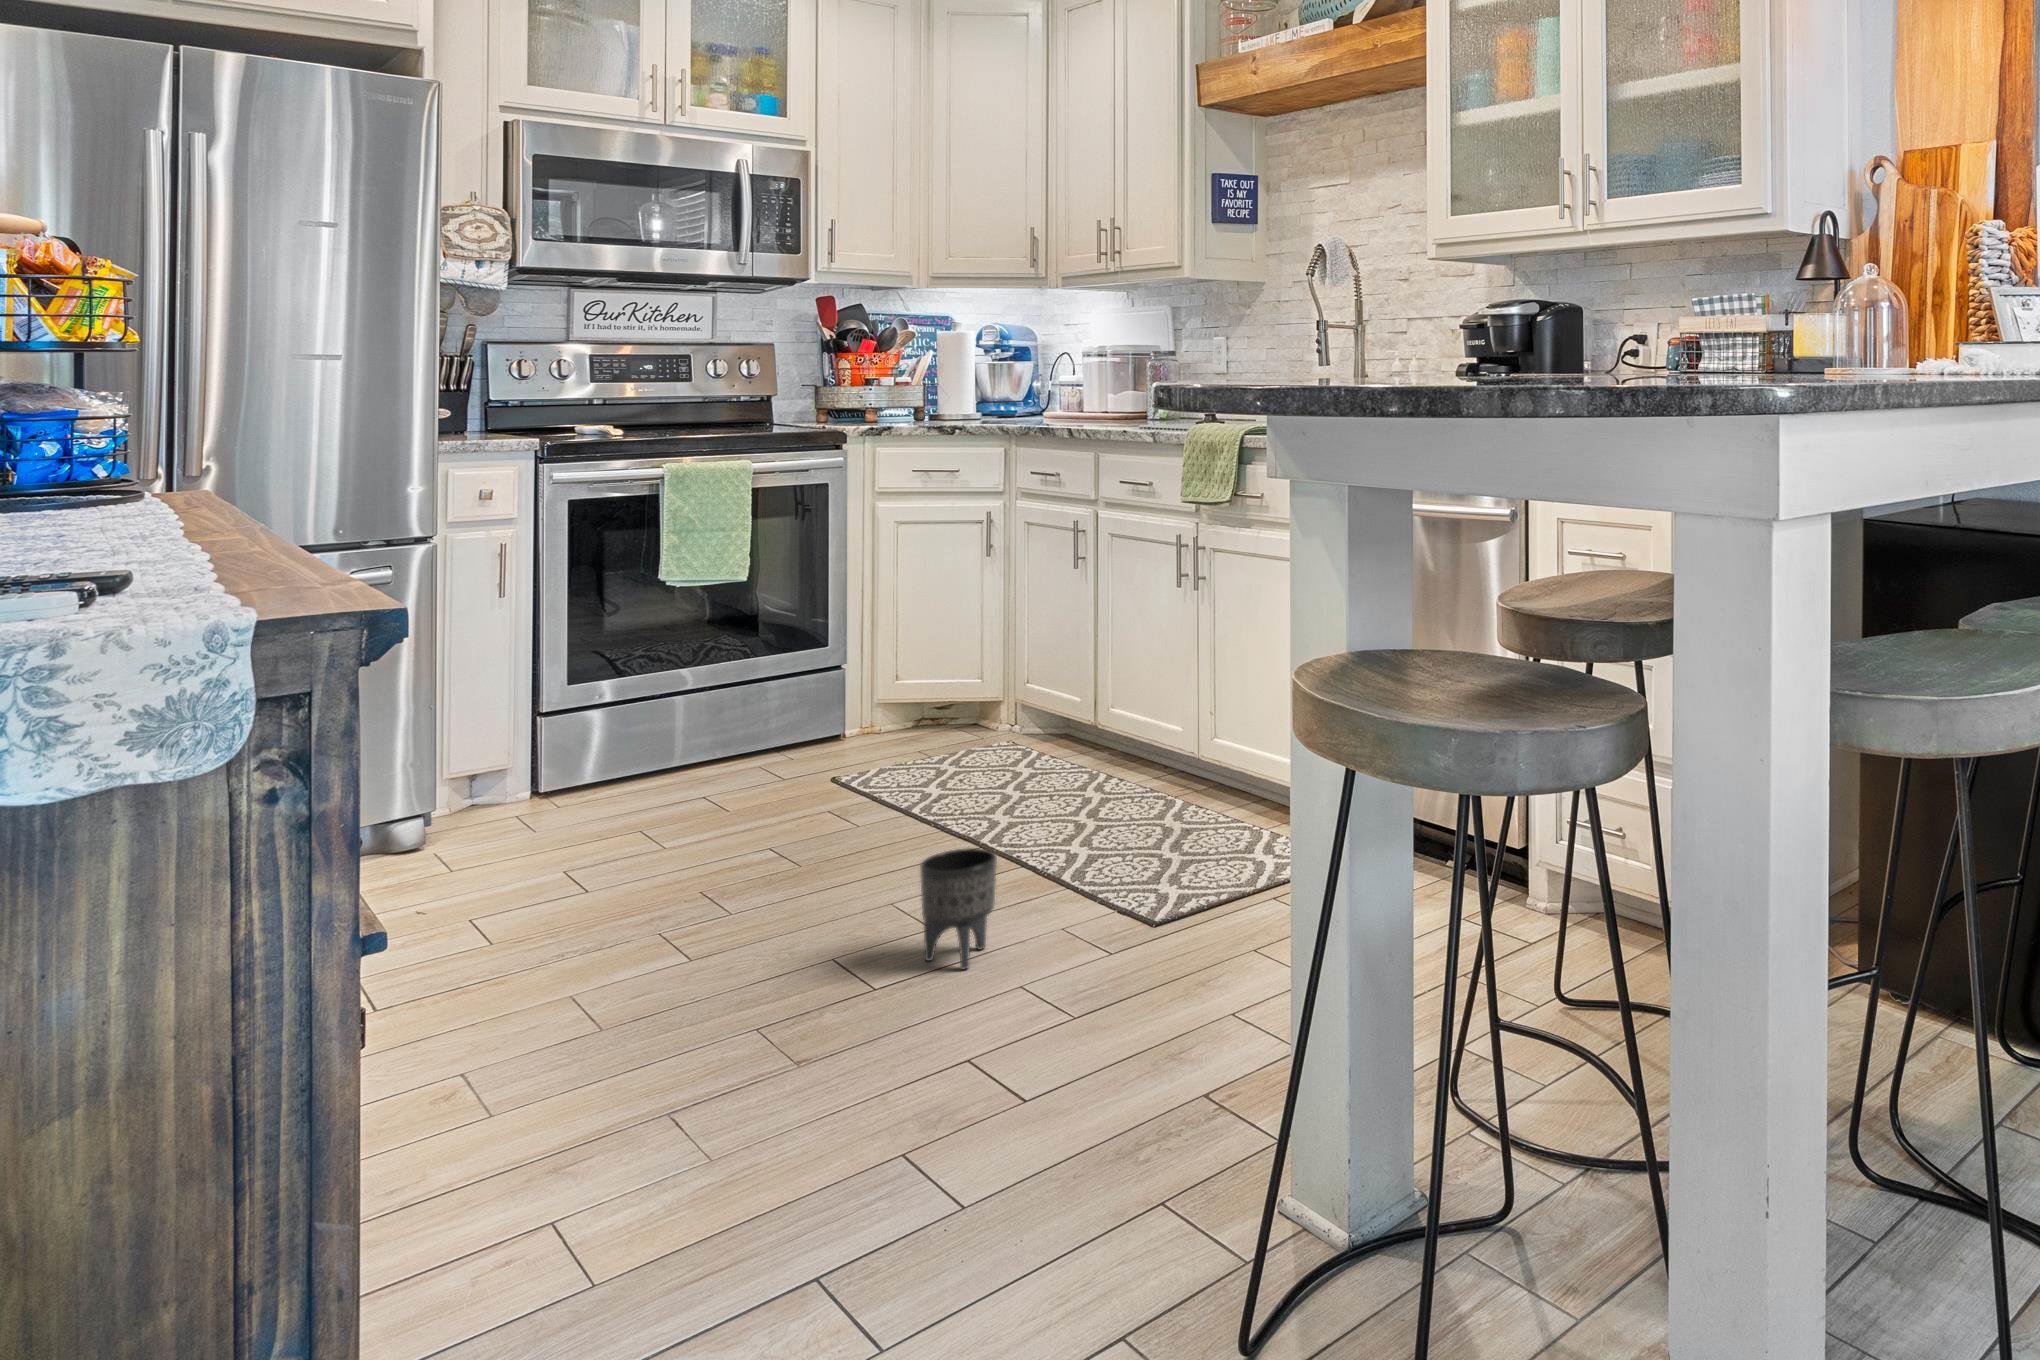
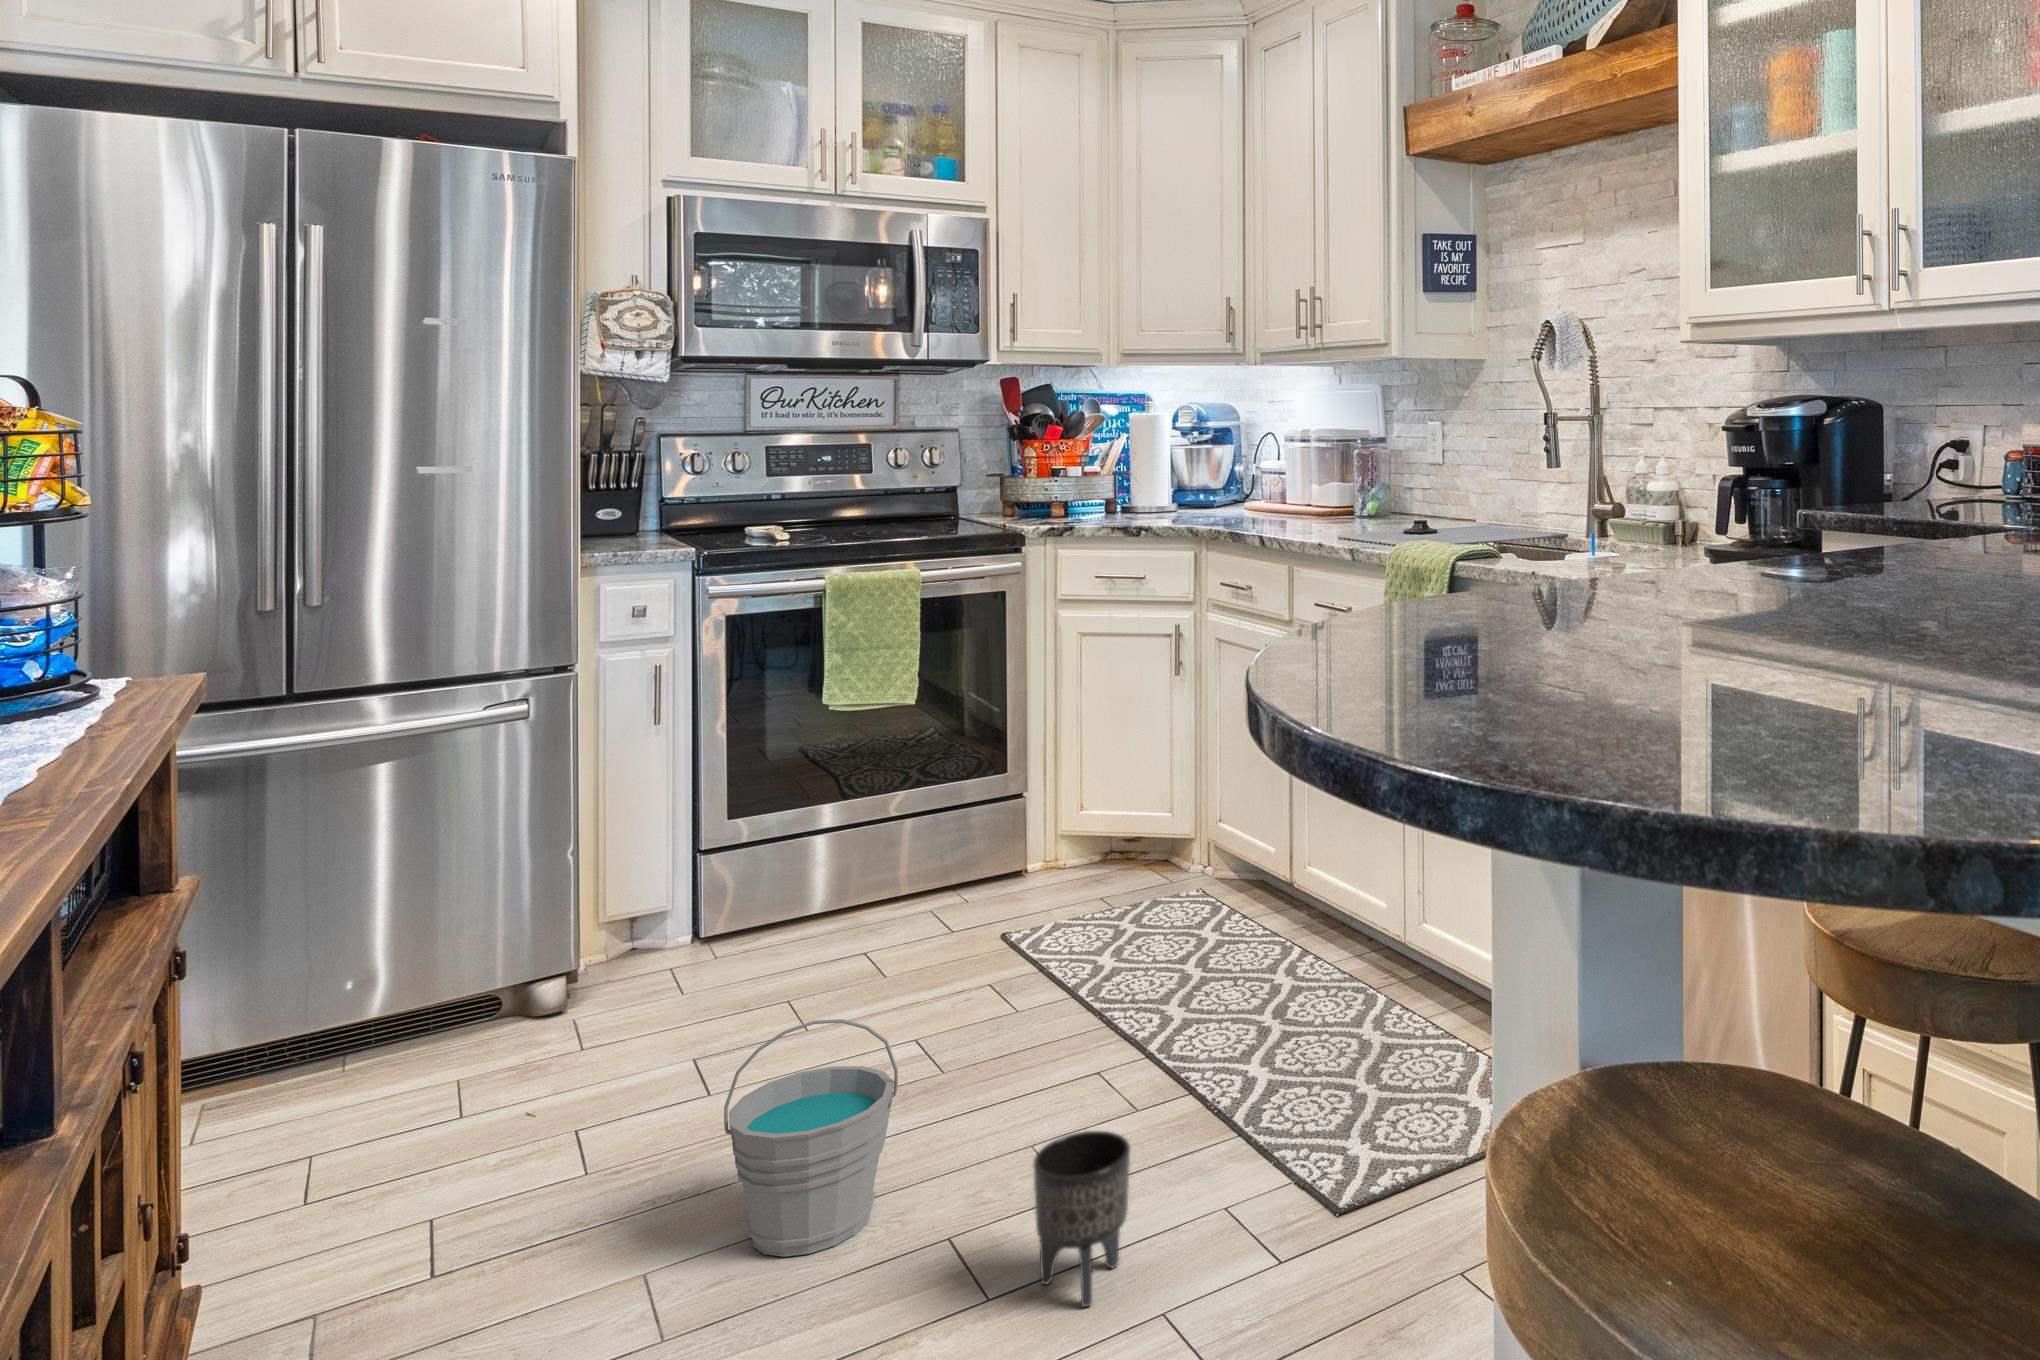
bucket: none [649,781,791,961] -> present [724,1019,898,1257]

